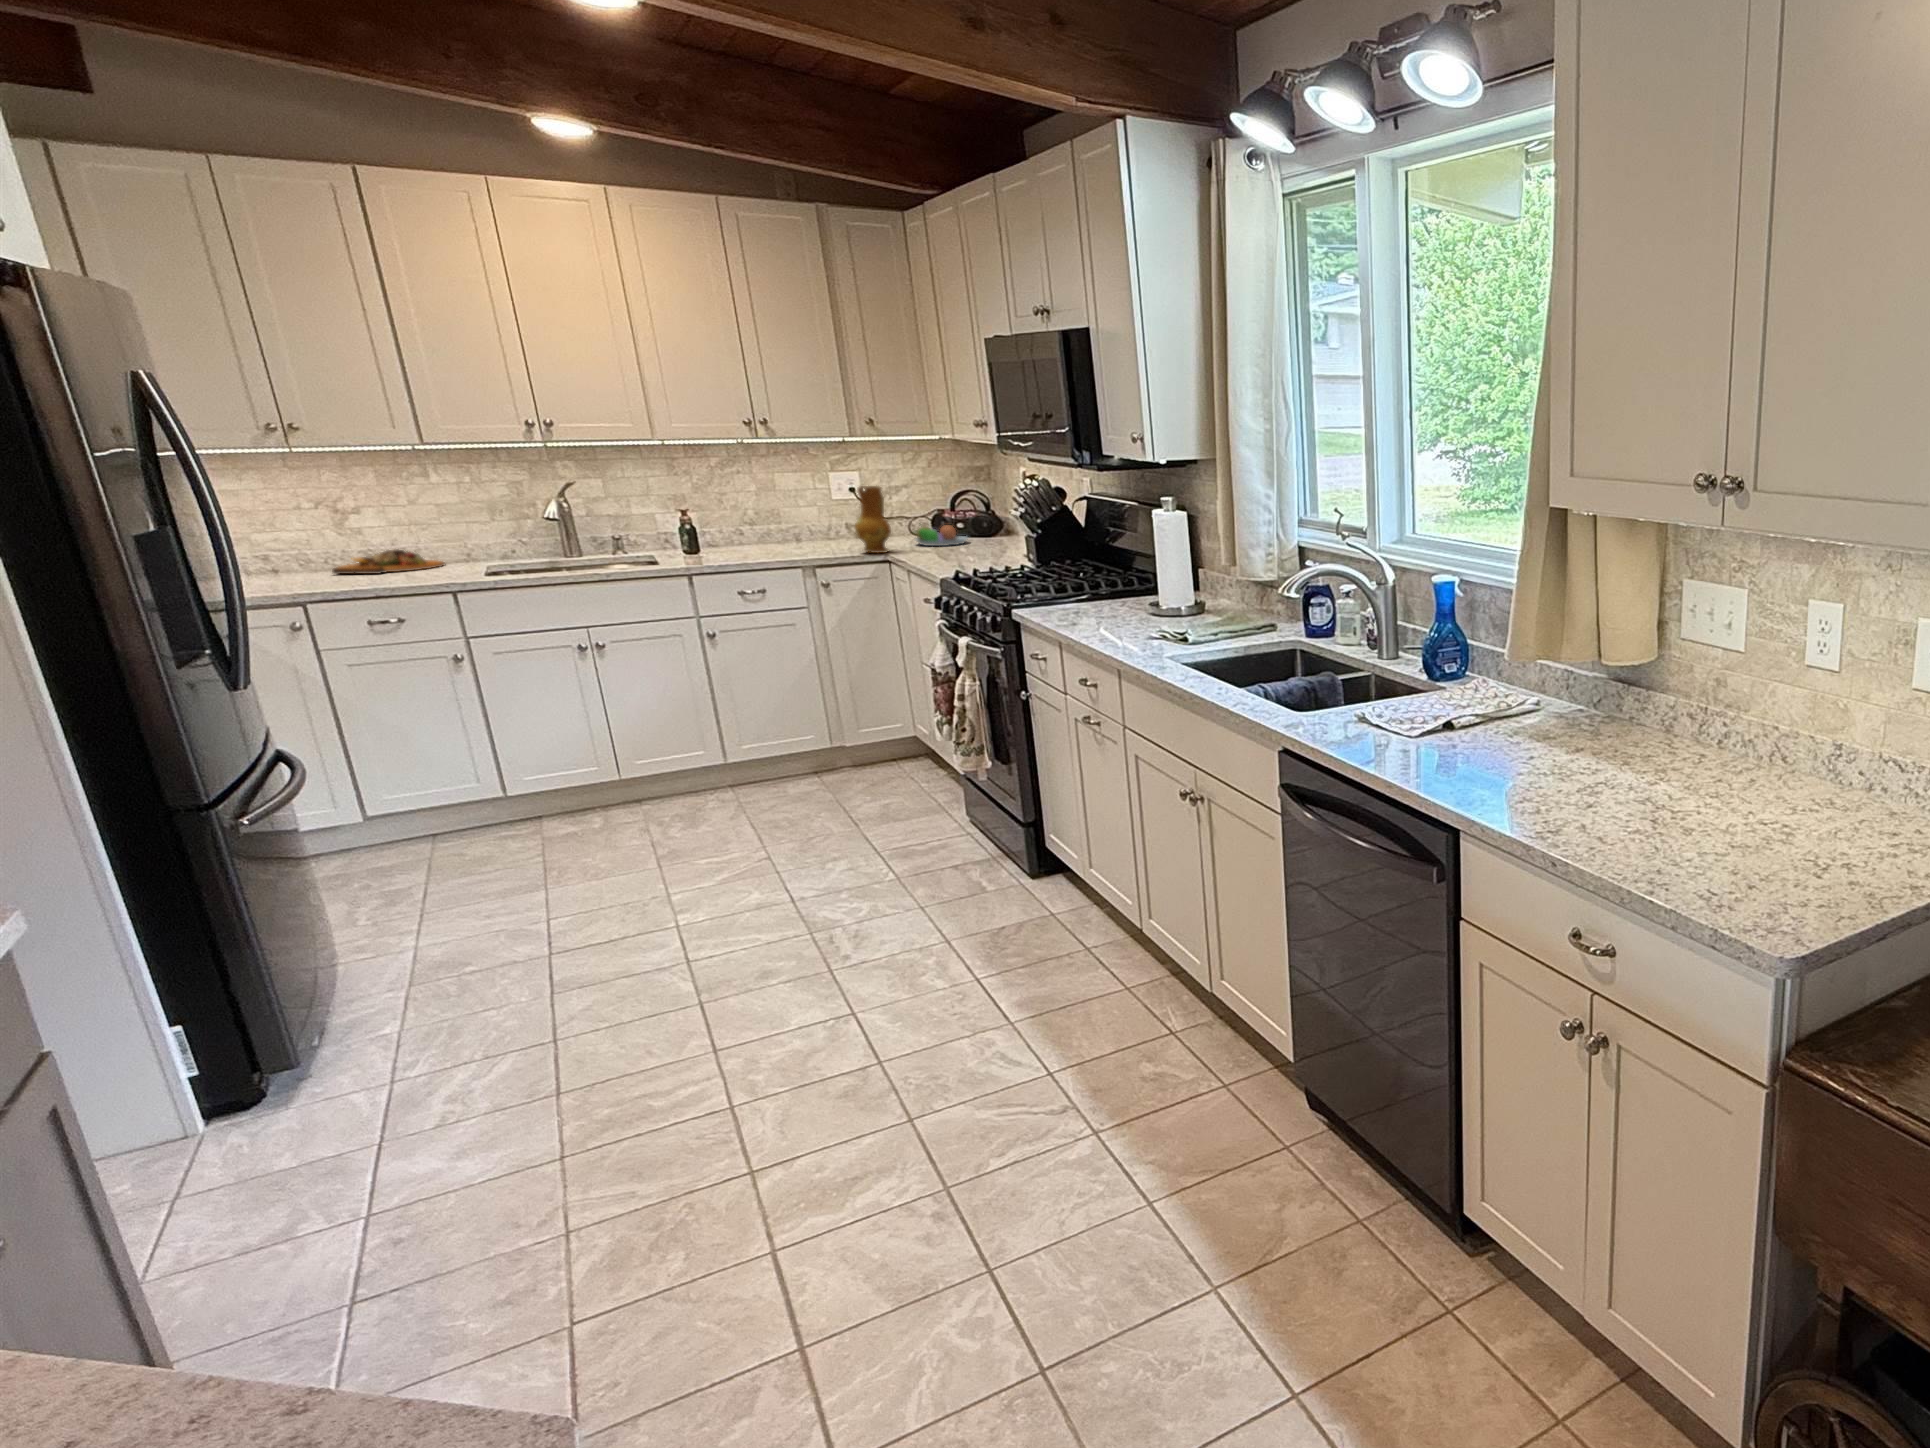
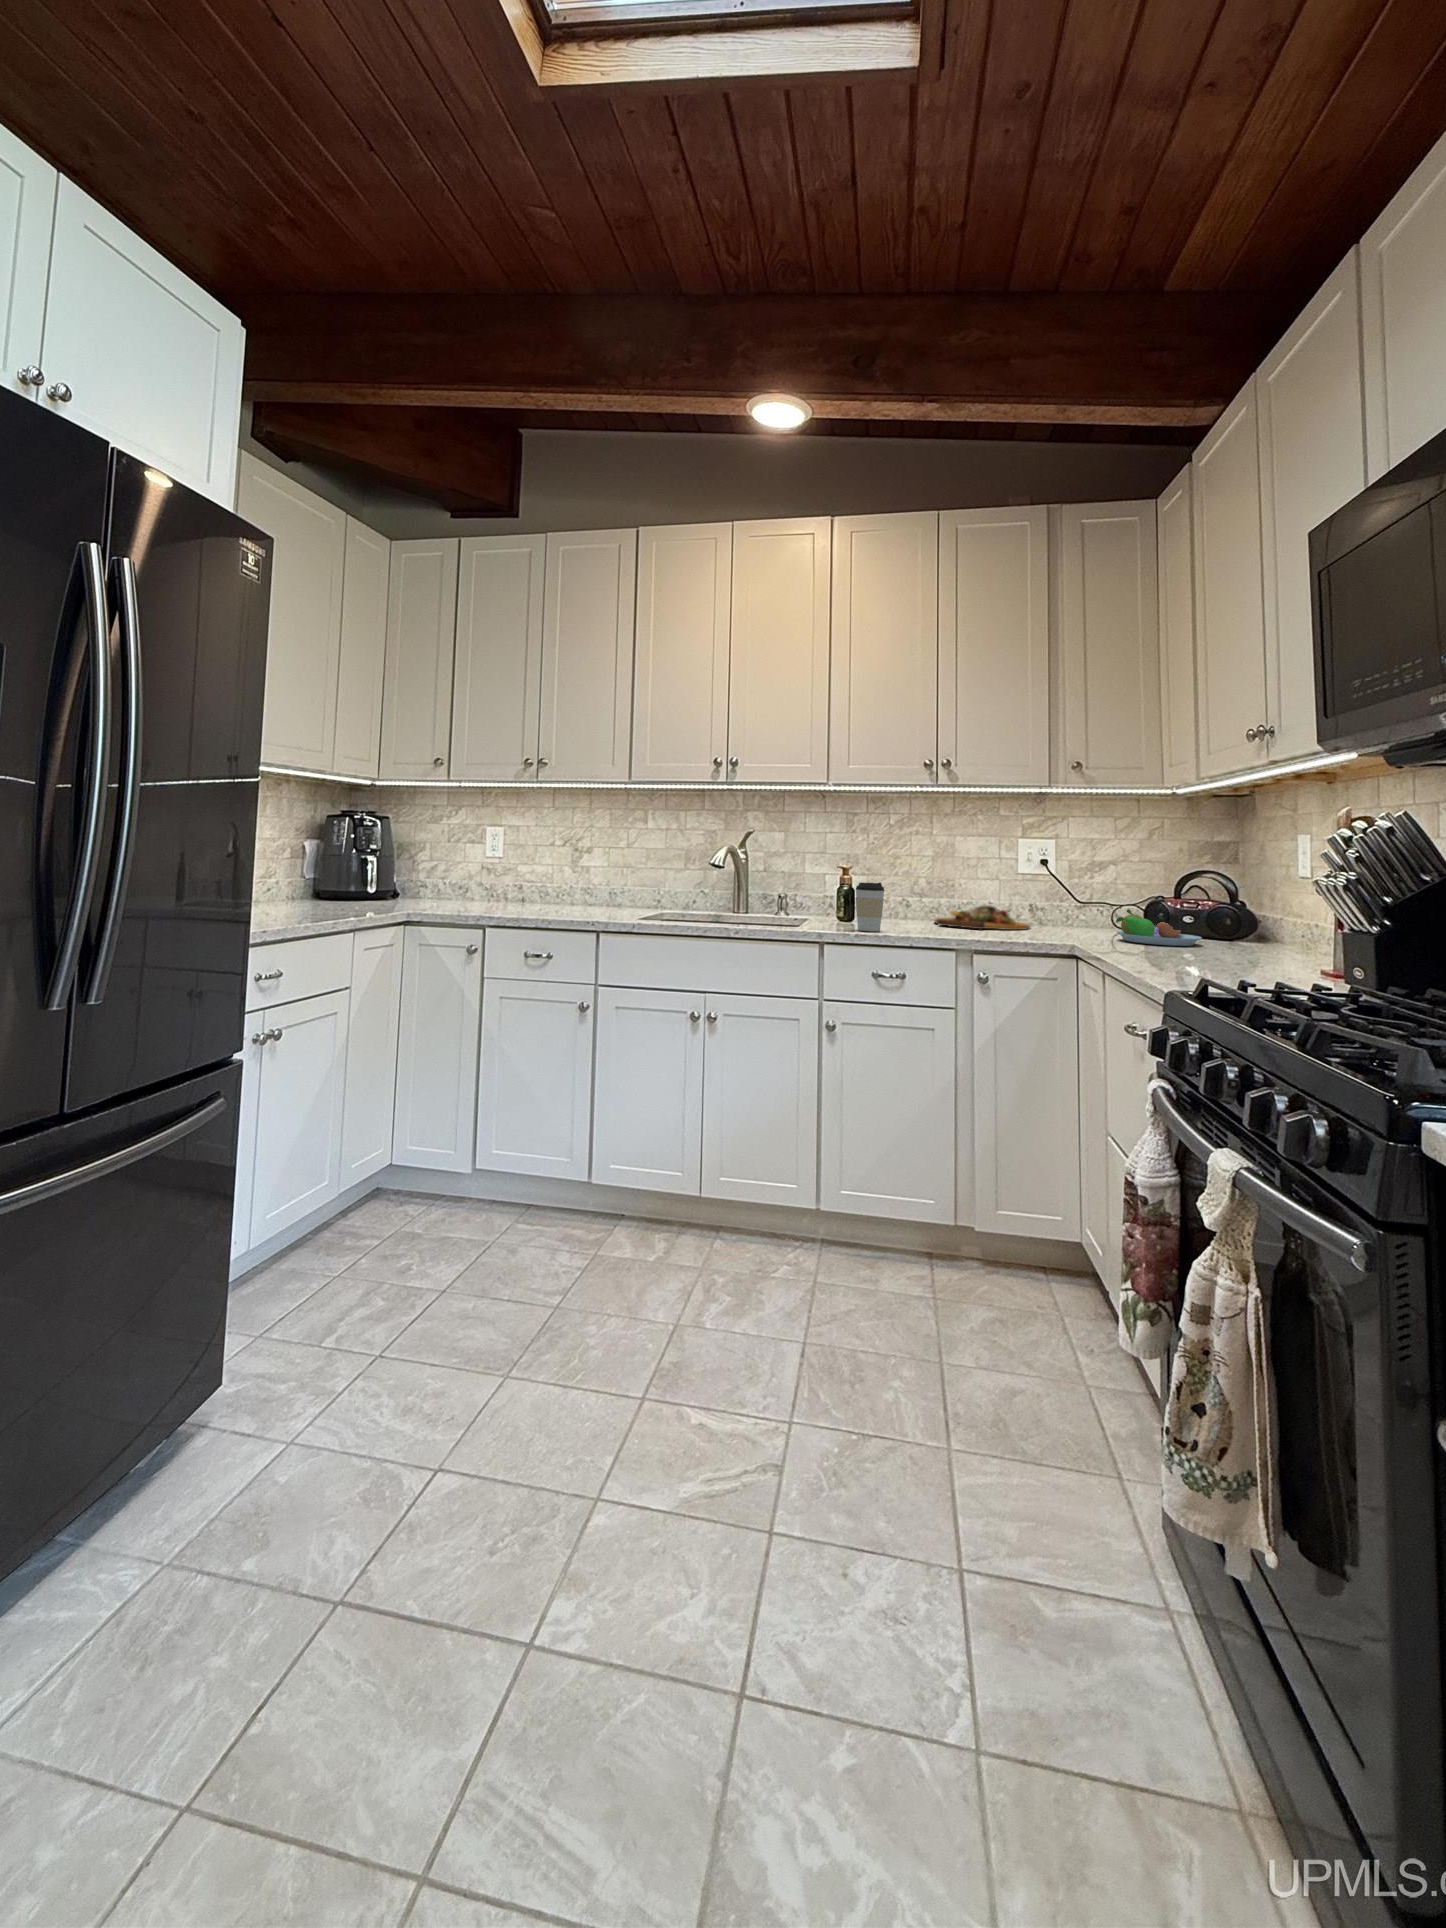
ceramic jug: present [855,486,891,553] -> none [1035,845,1086,944]
coffee cup: none [706,523,734,561] -> present [856,883,885,931]
cutting board: present [332,549,445,574] -> present [934,906,1030,930]

